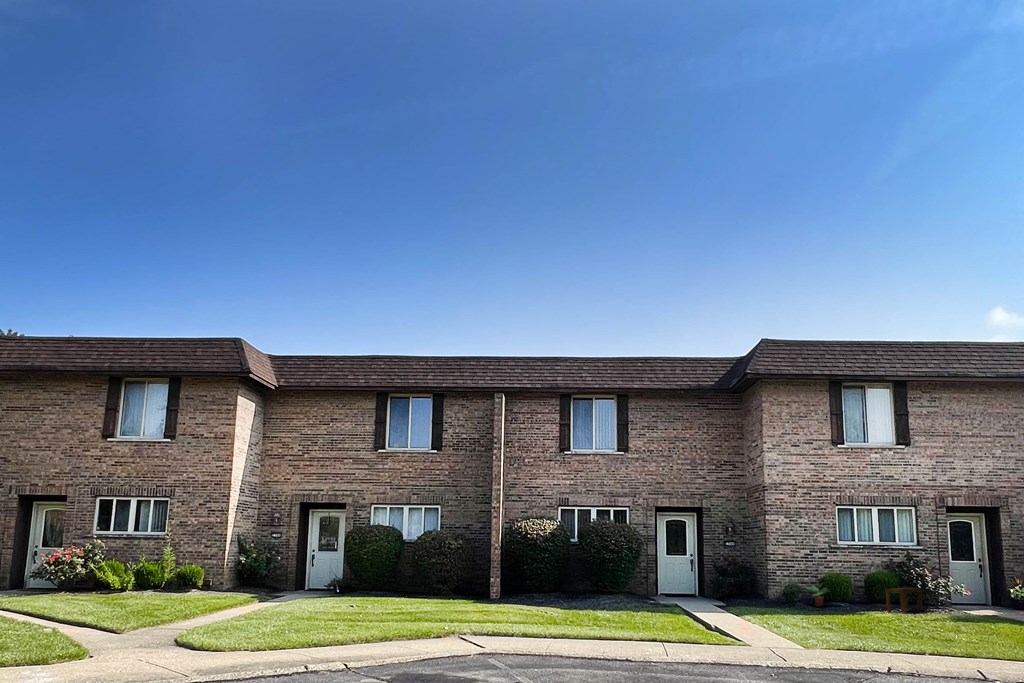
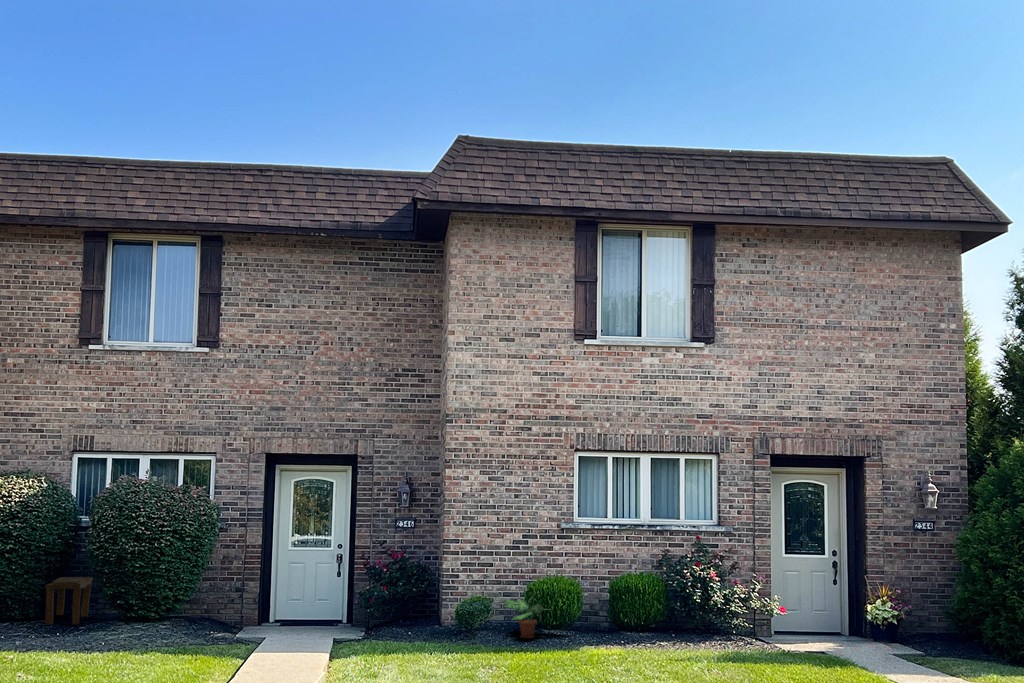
bench: present [885,587,922,613] -> present [45,577,93,625]

